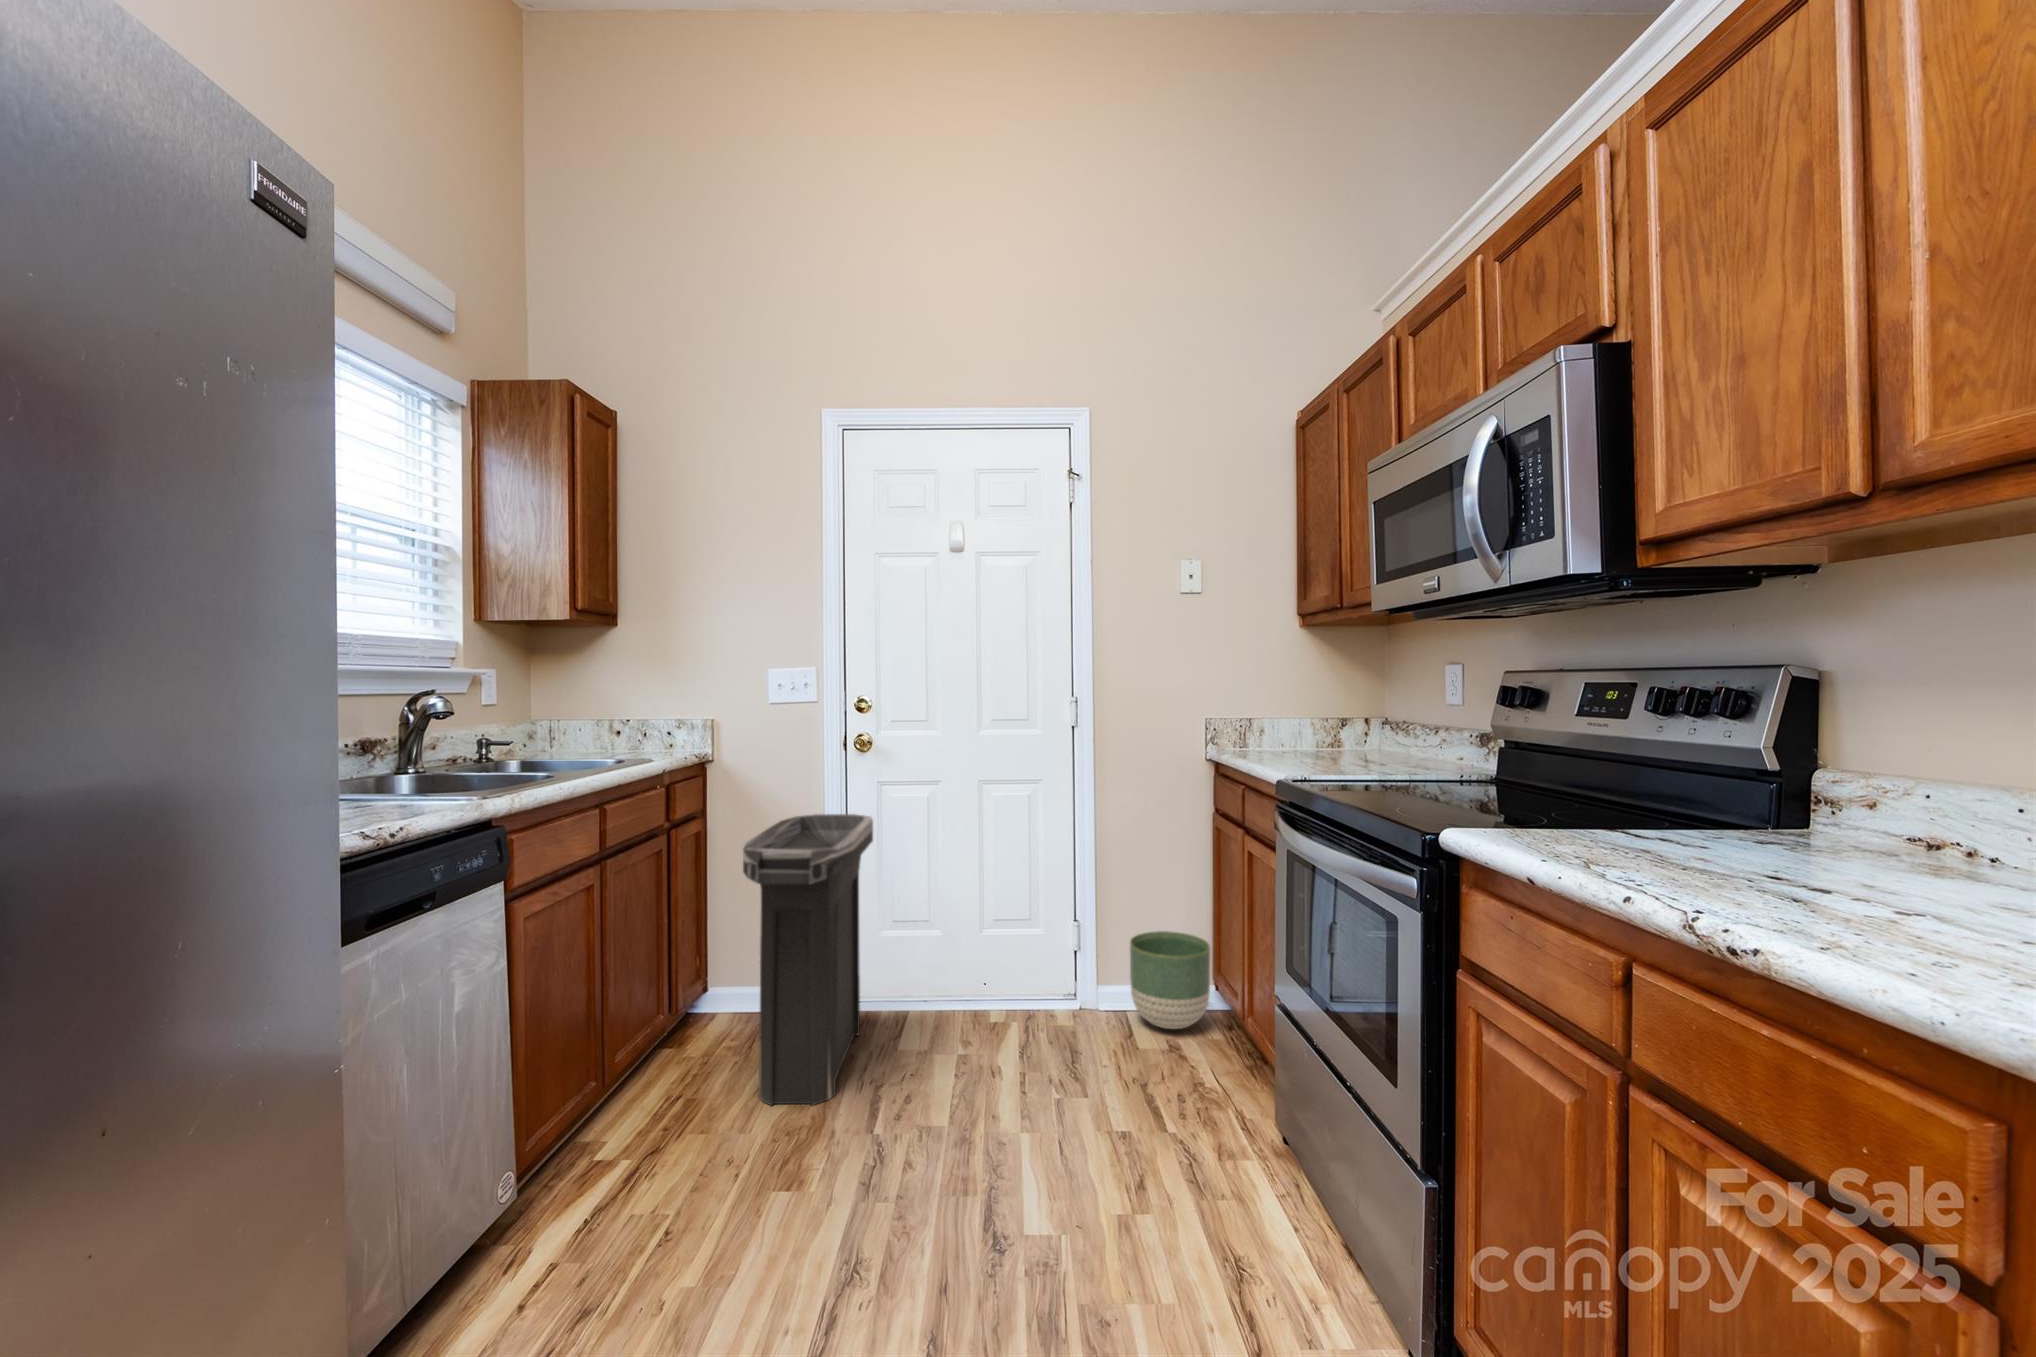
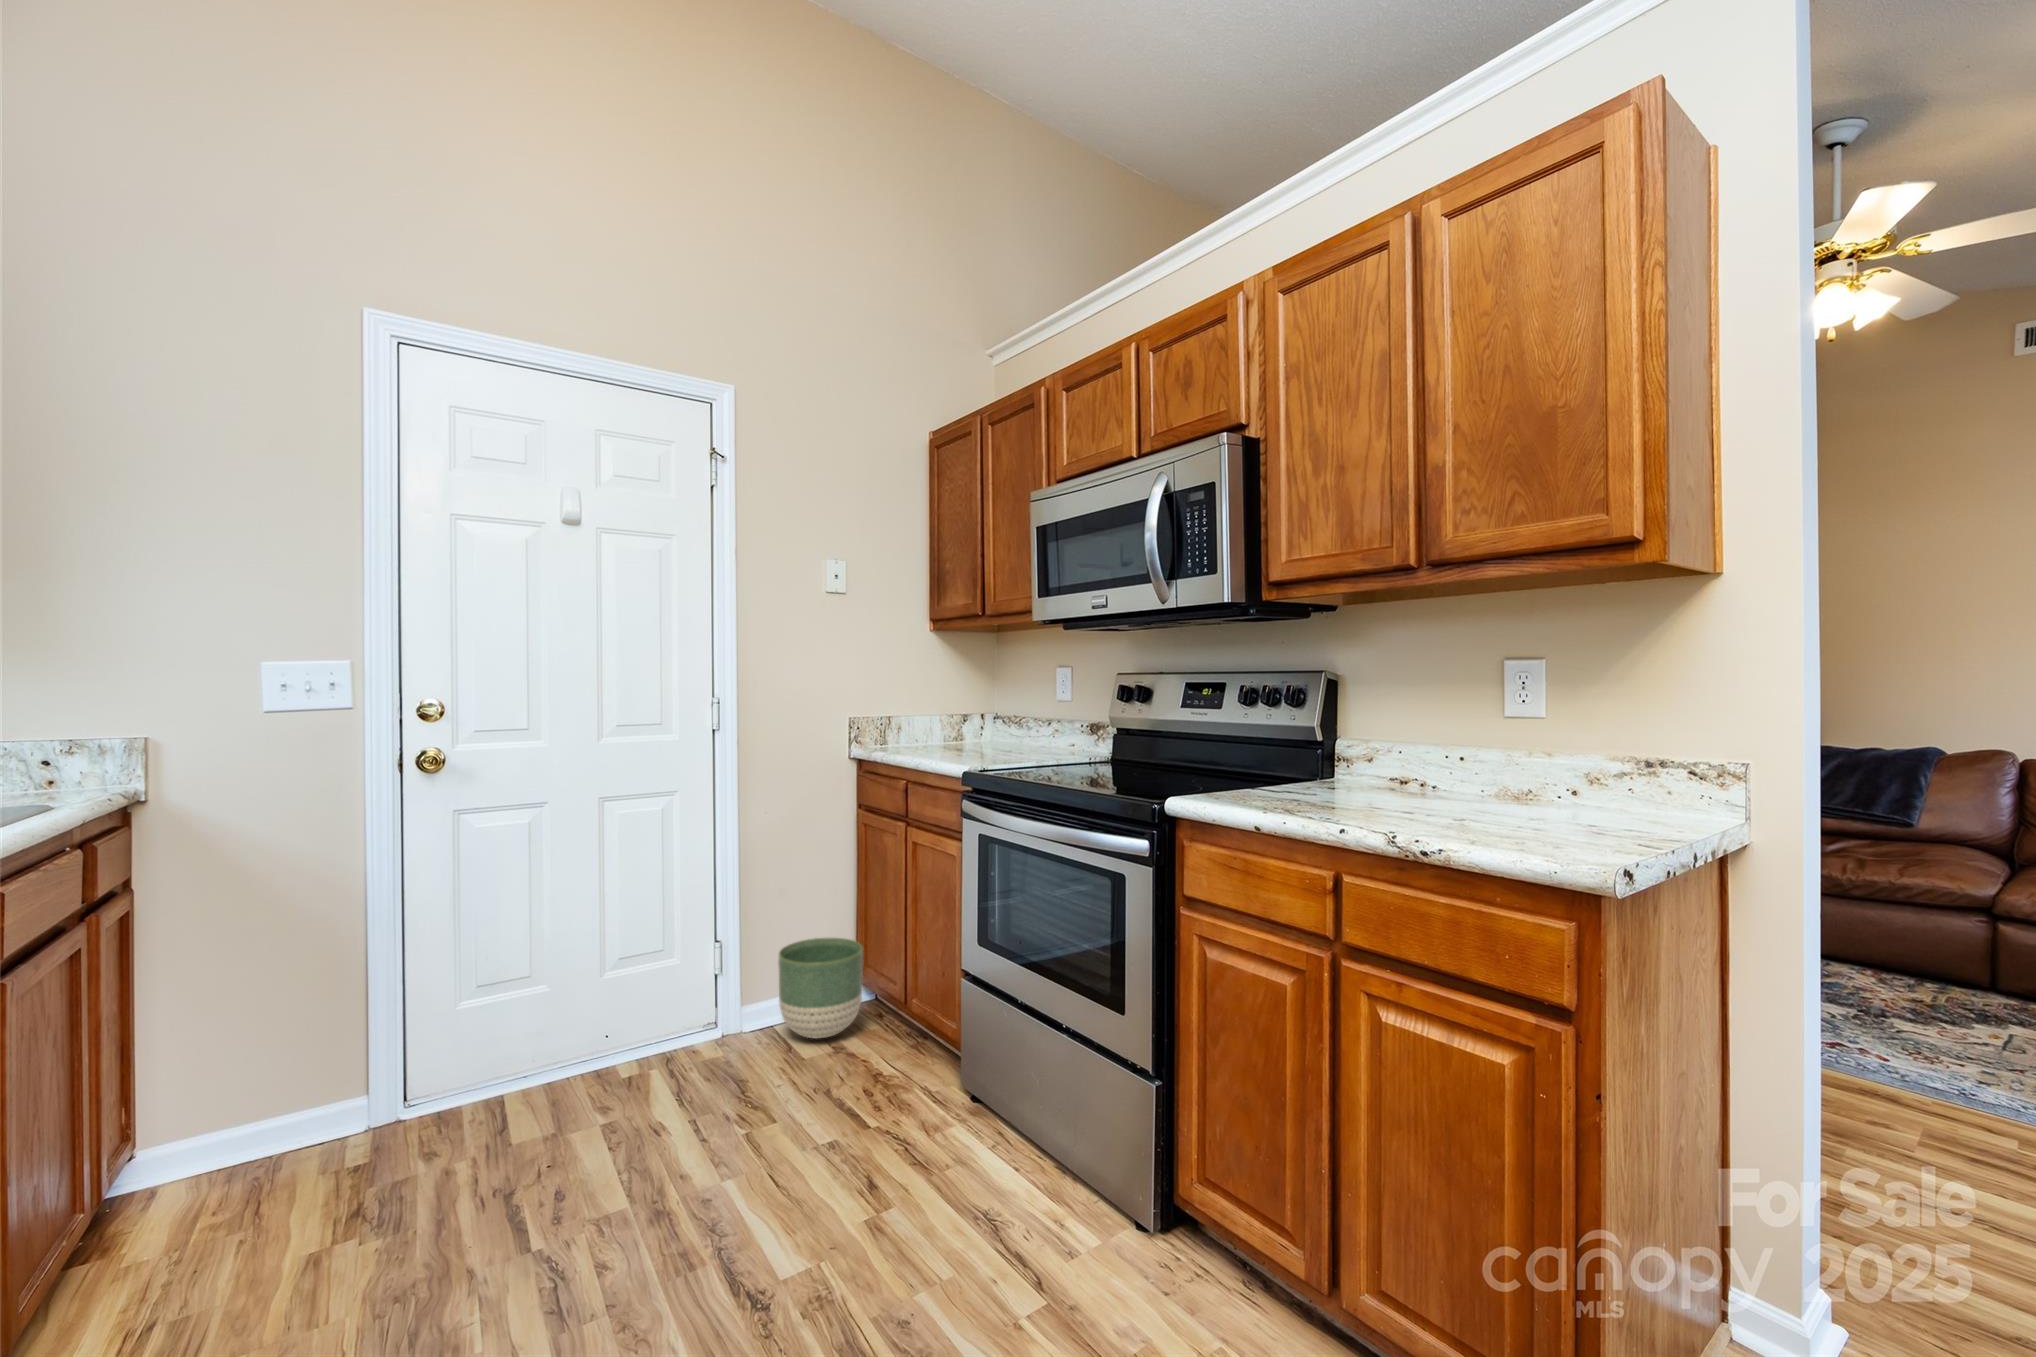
trash can: present [743,814,873,1106] -> none [292,856,473,1270]

